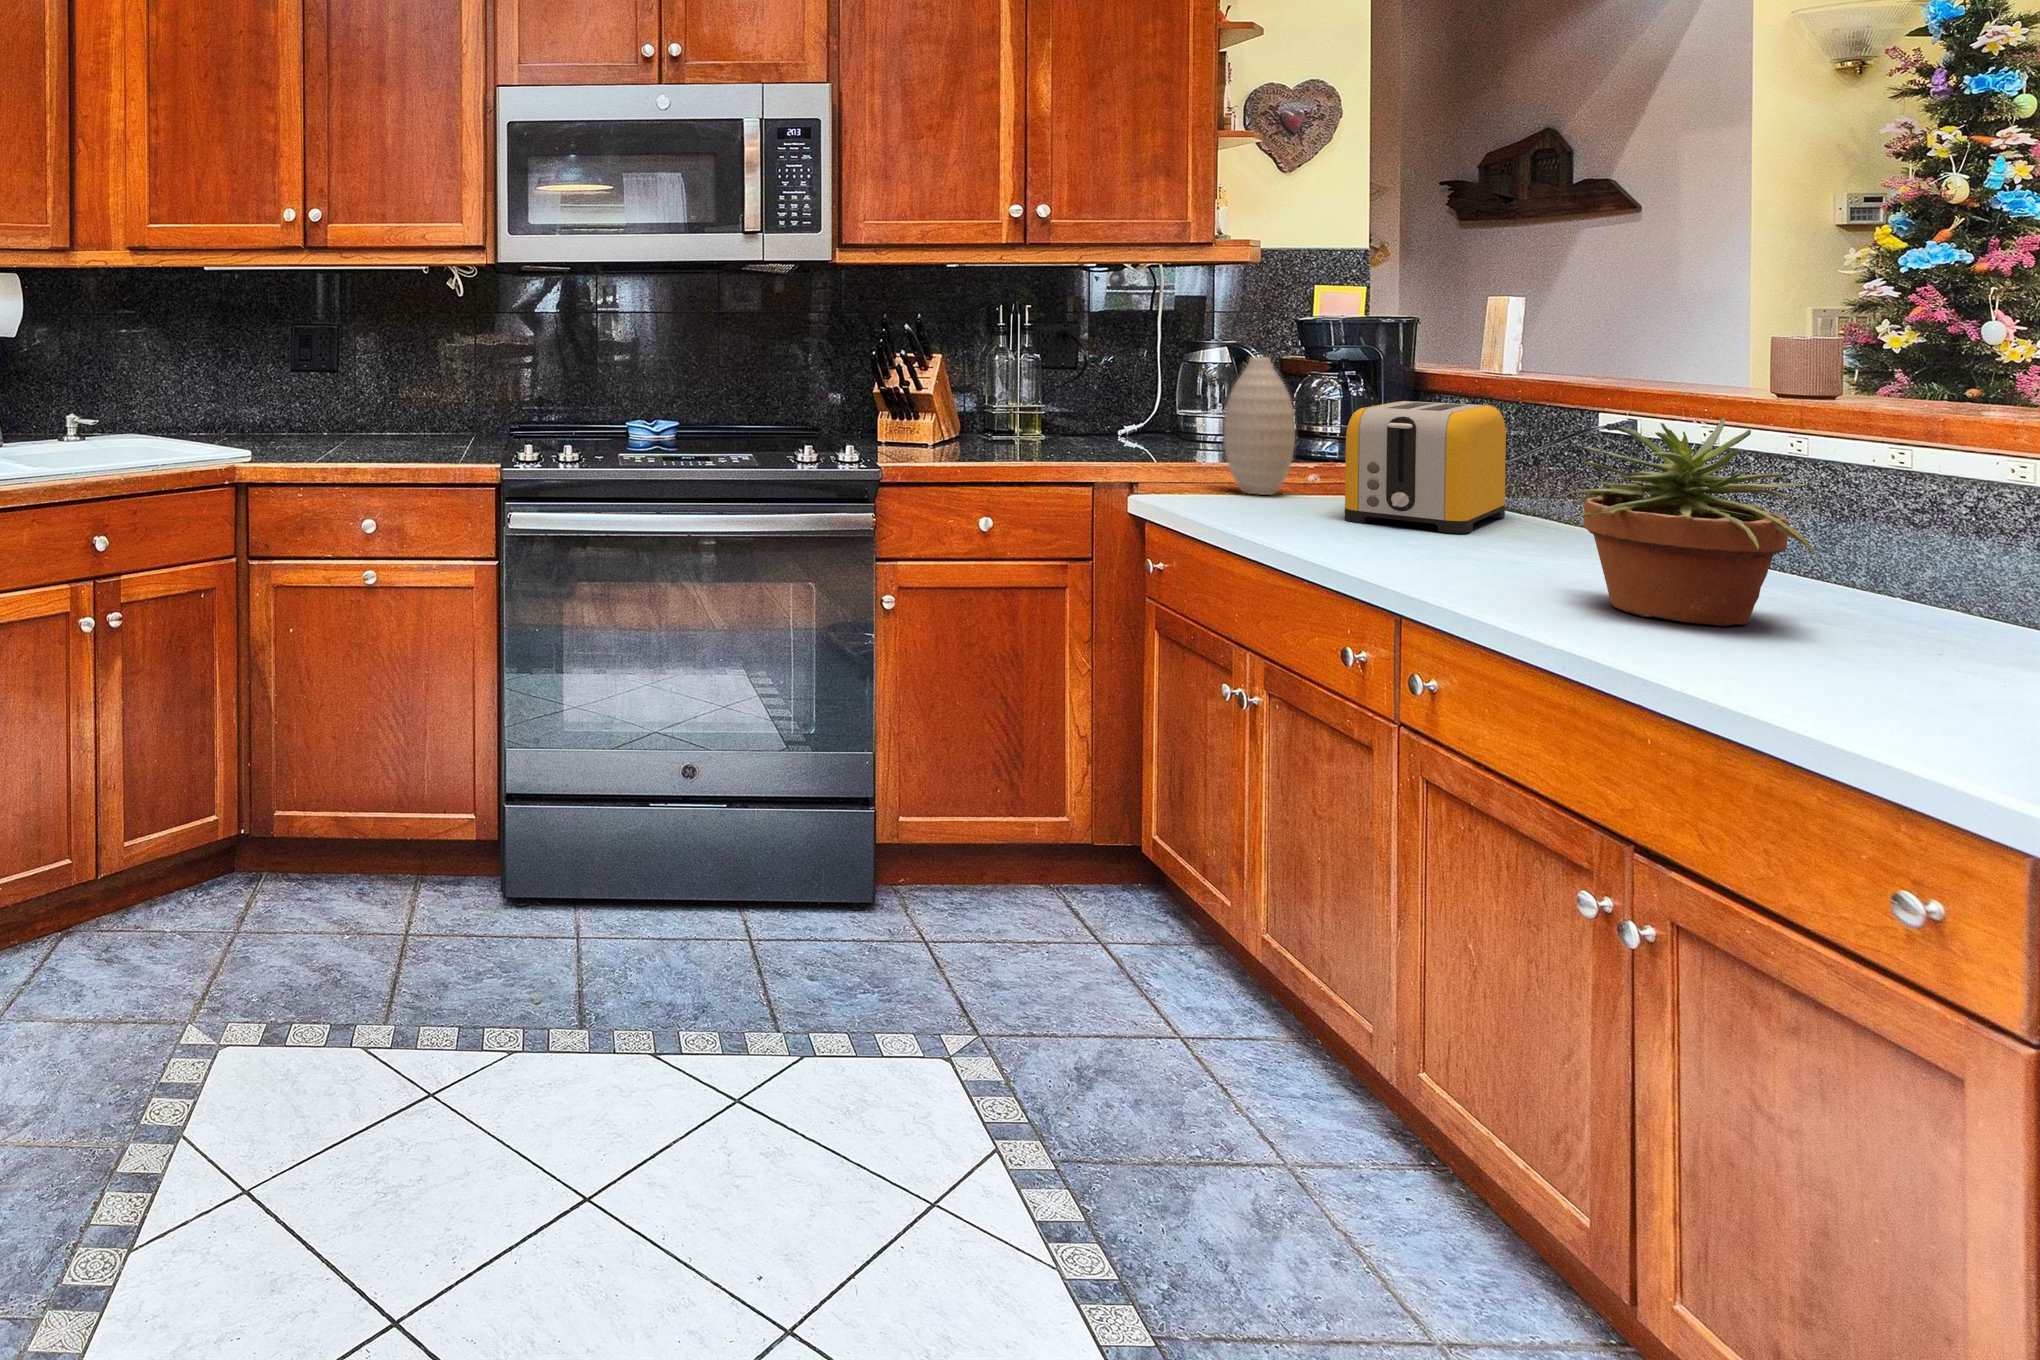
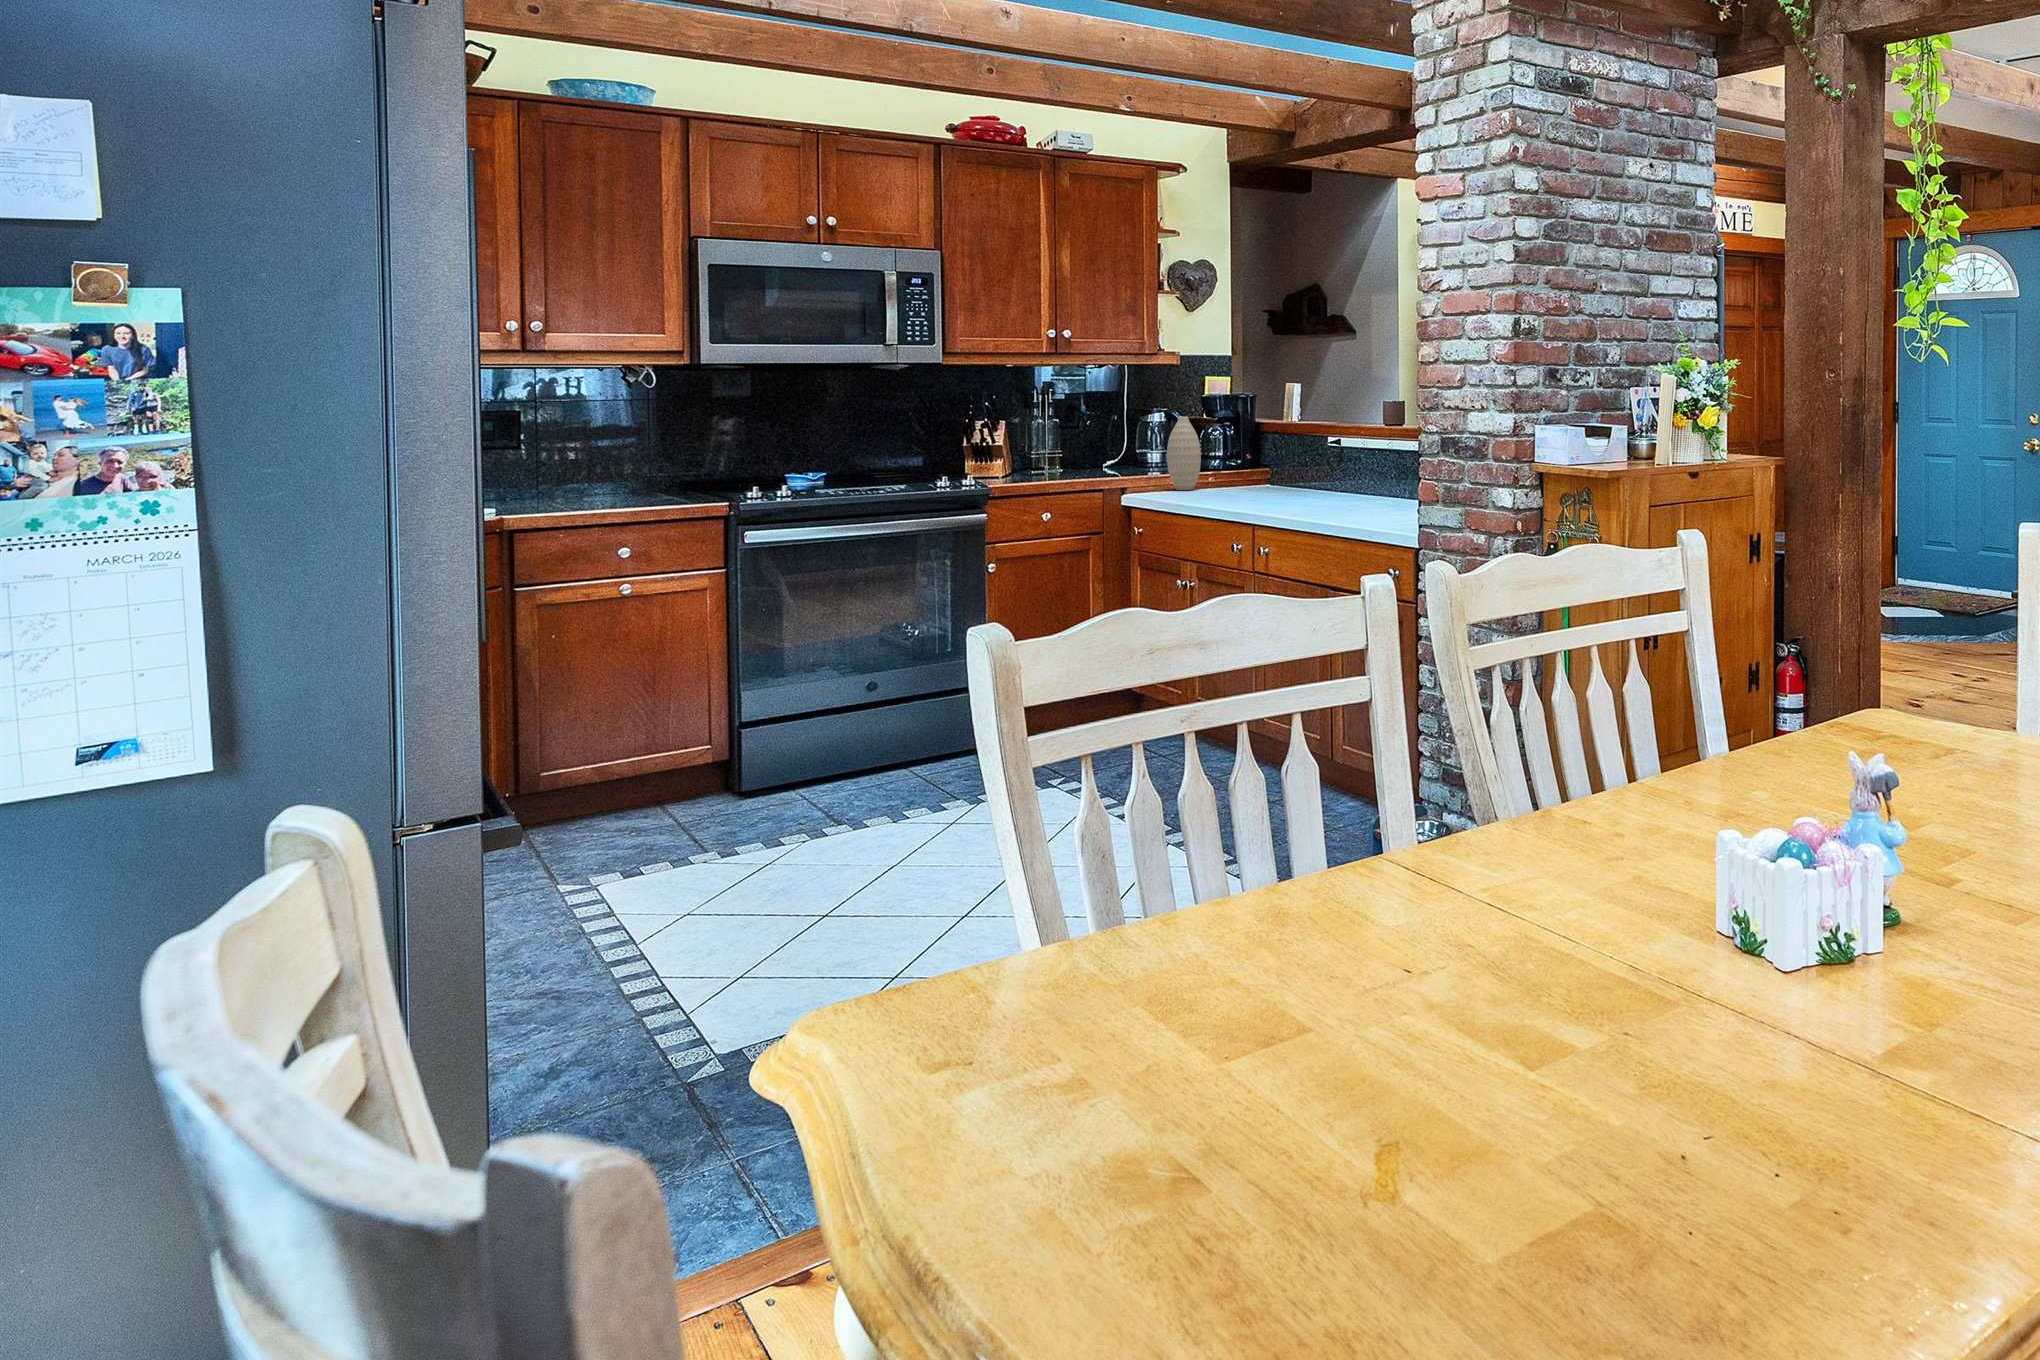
toaster: present [1345,401,1506,533] -> none [1223,436,1289,495]
potted plant: present [1570,418,1817,626] -> none [1297,430,1370,508]

